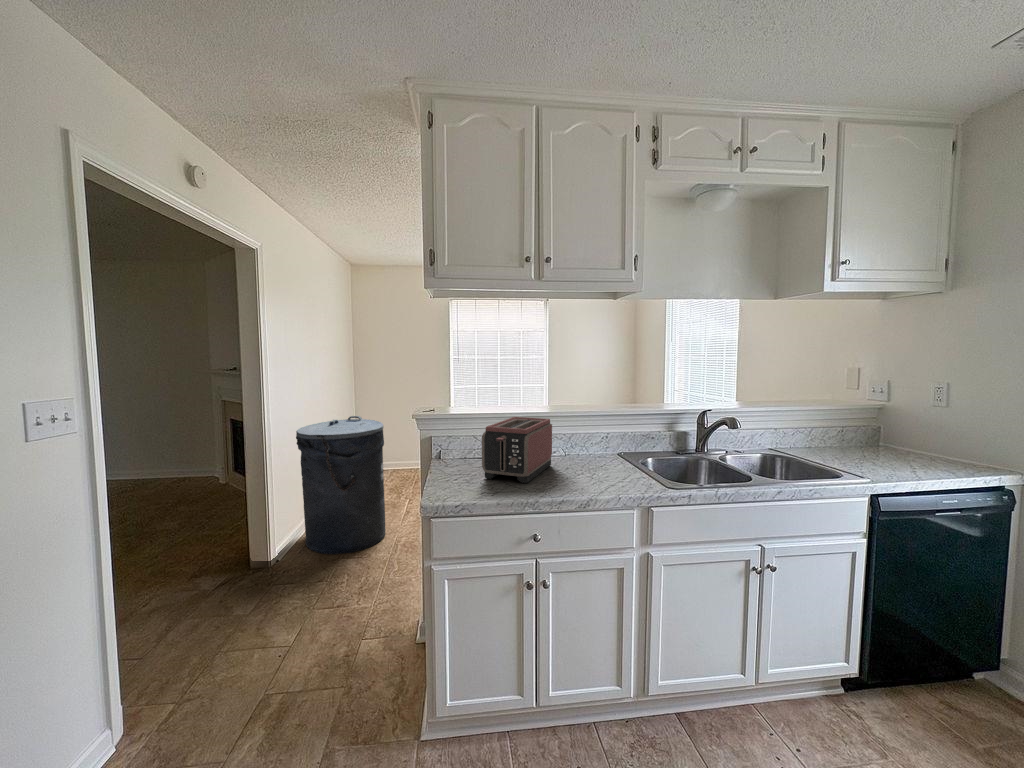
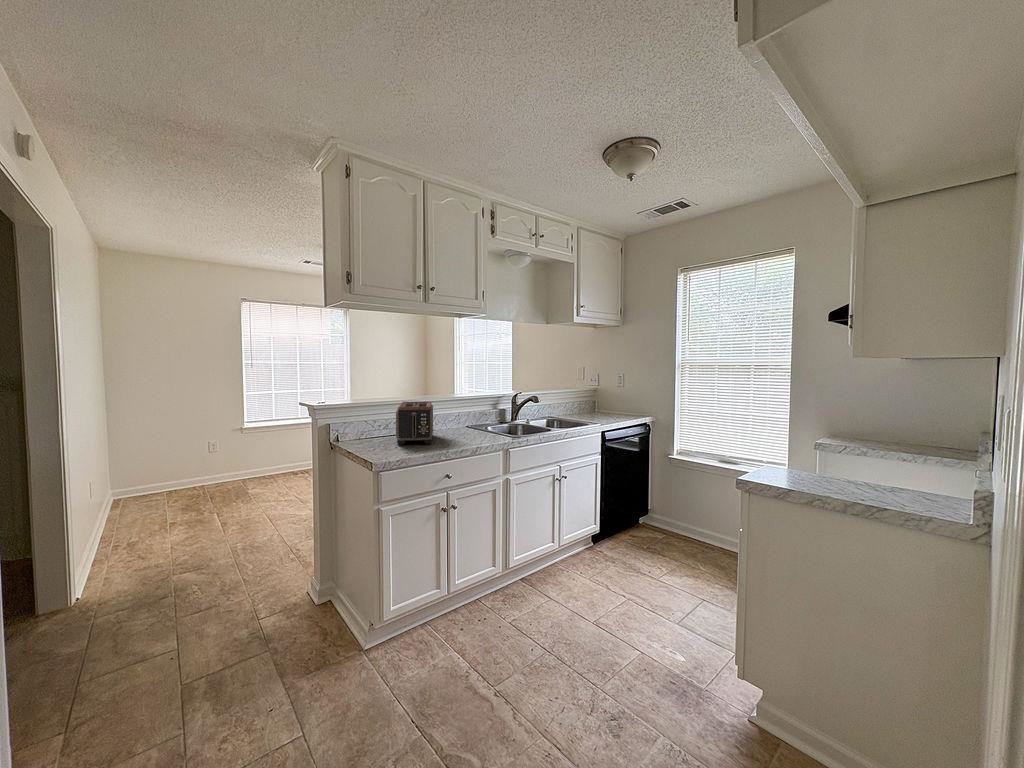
trash can: present [296,416,386,554] -> none [101,420,216,568]

